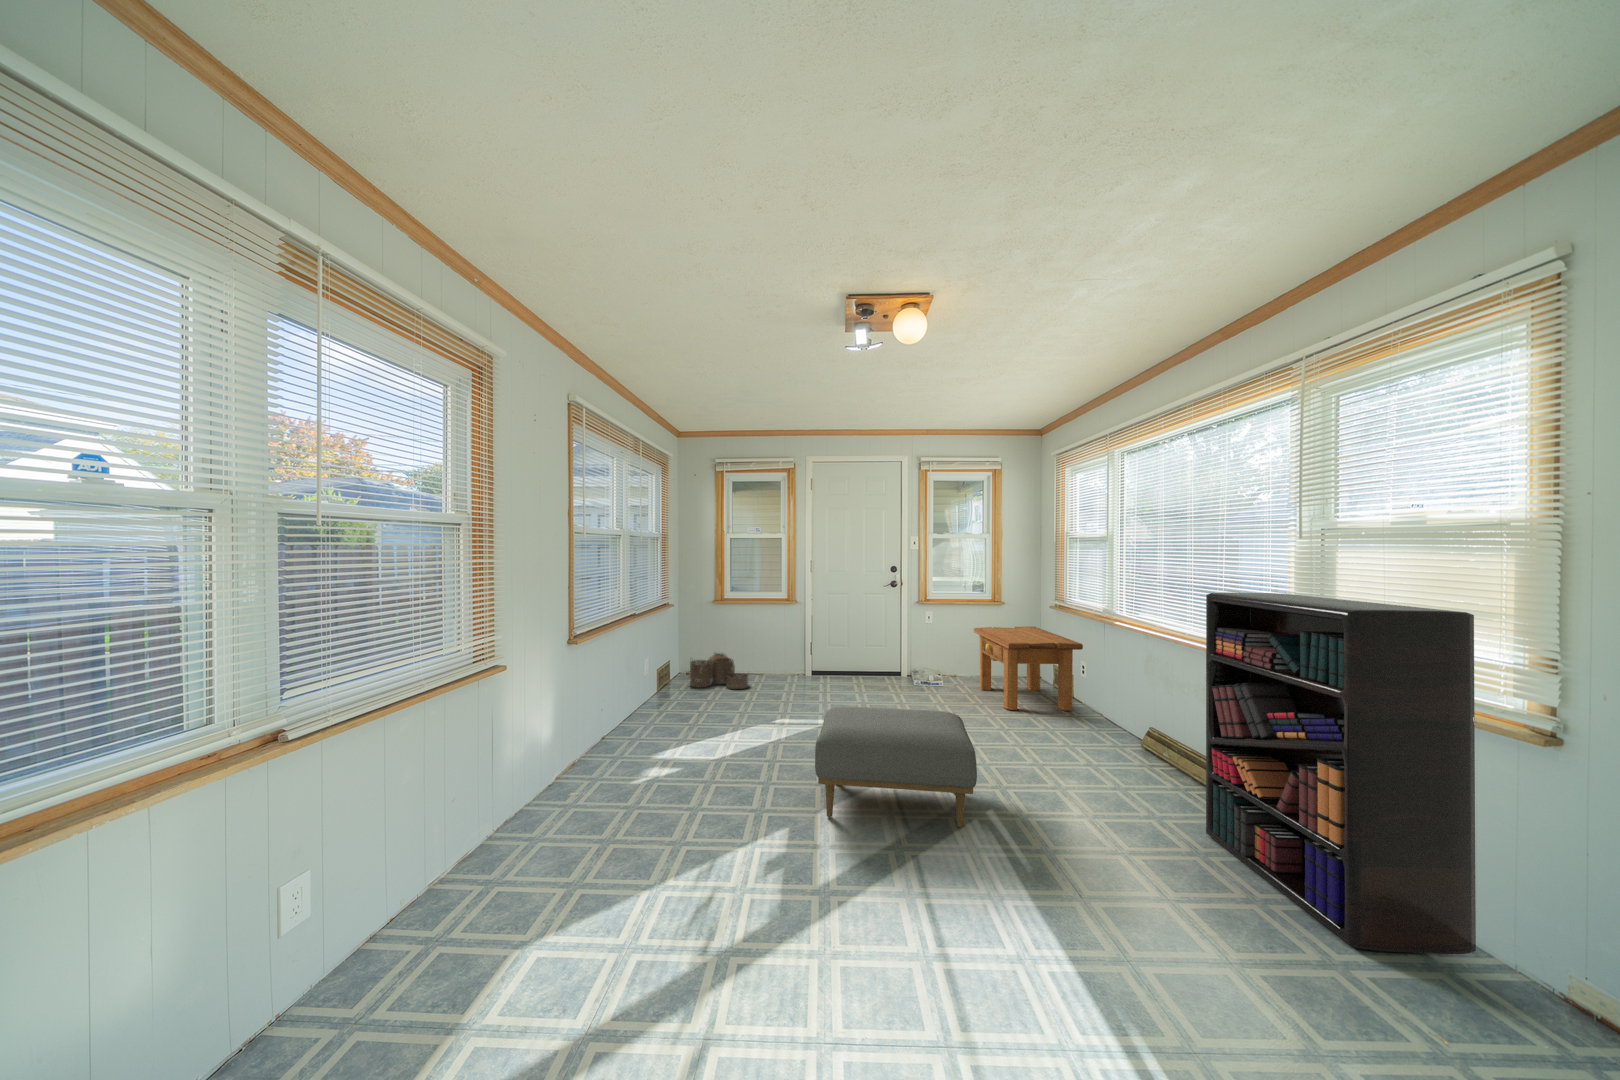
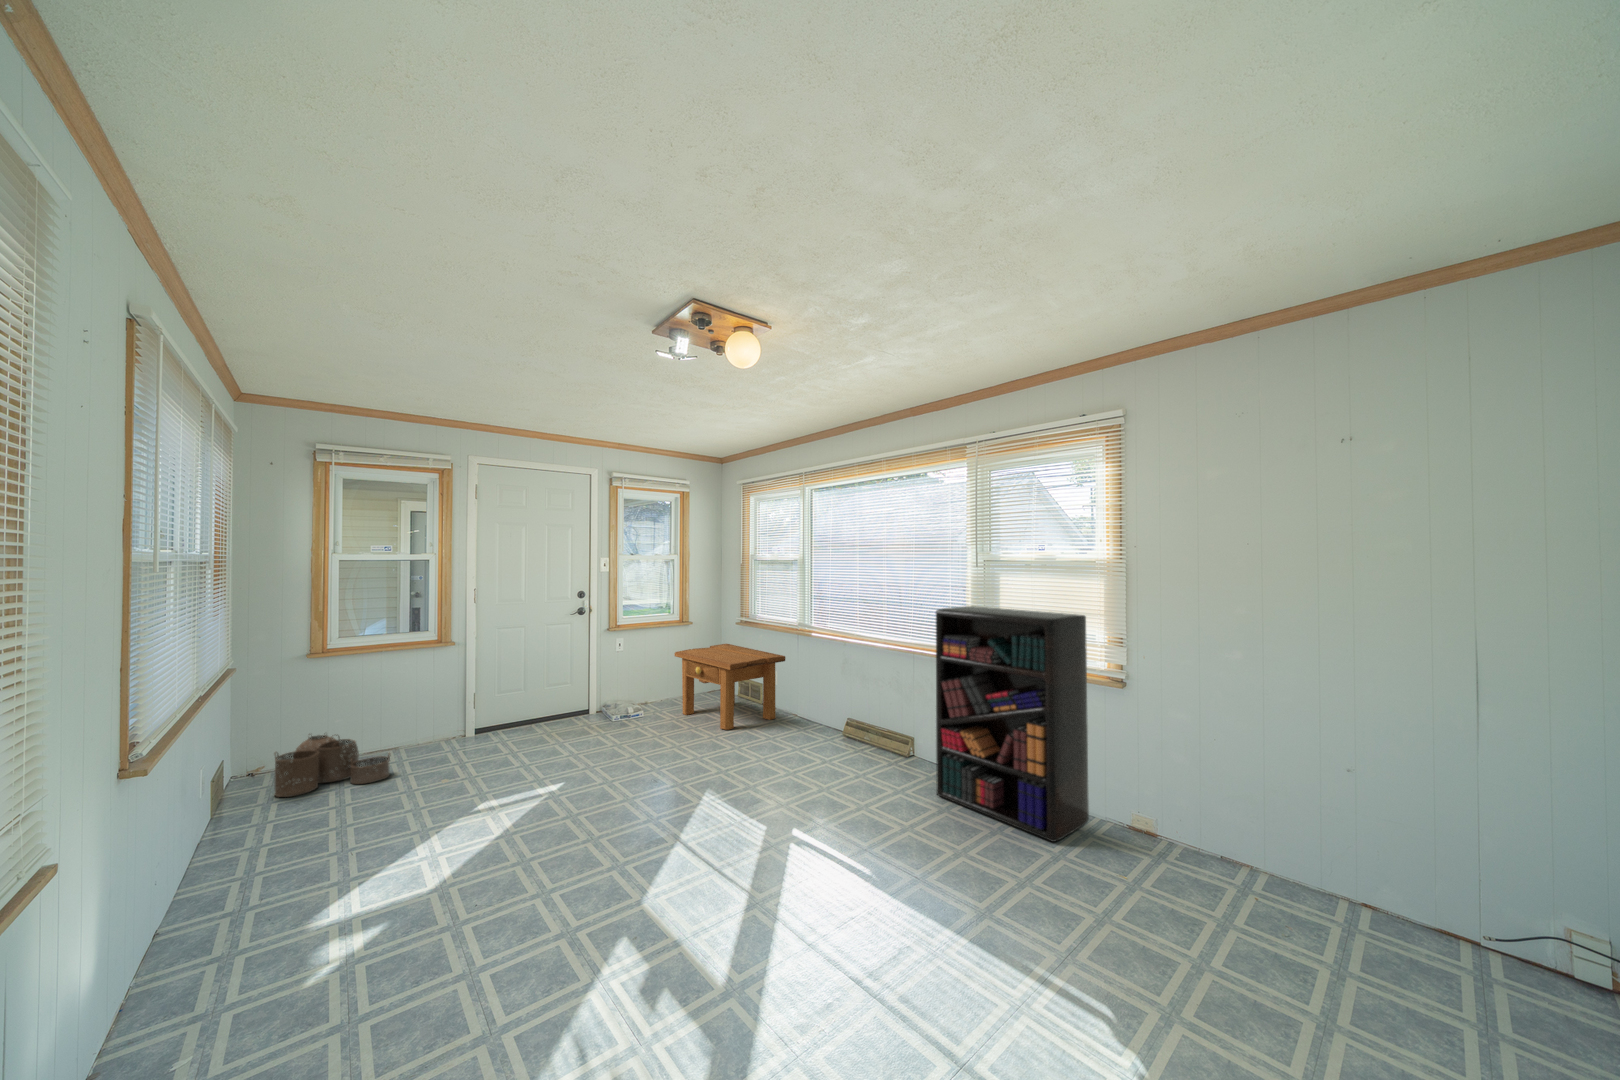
ottoman: present [815,707,977,827] -> none [613,747,804,904]

